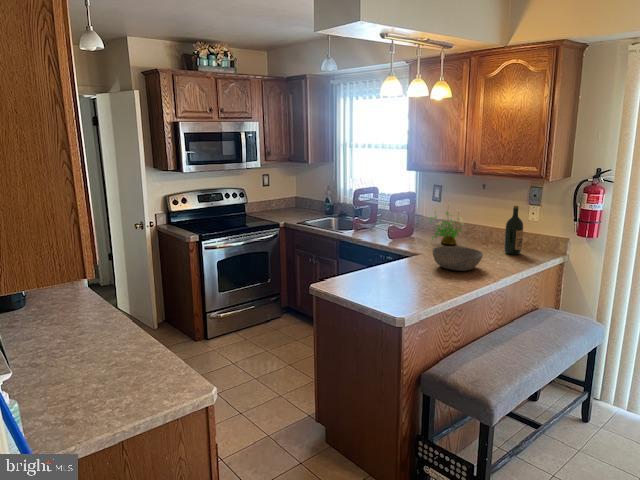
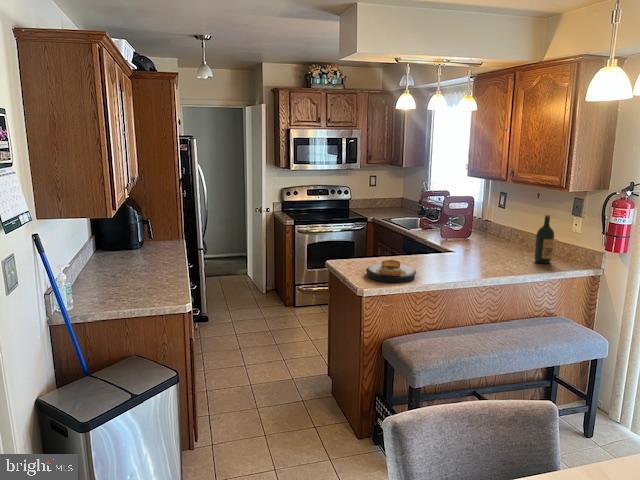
potted plant: present [431,208,464,245] -> none [475,208,509,249]
bowl: present [432,247,483,271] -> none [443,246,491,268]
plate: none [378,274,436,302] -> present [366,260,416,282]

